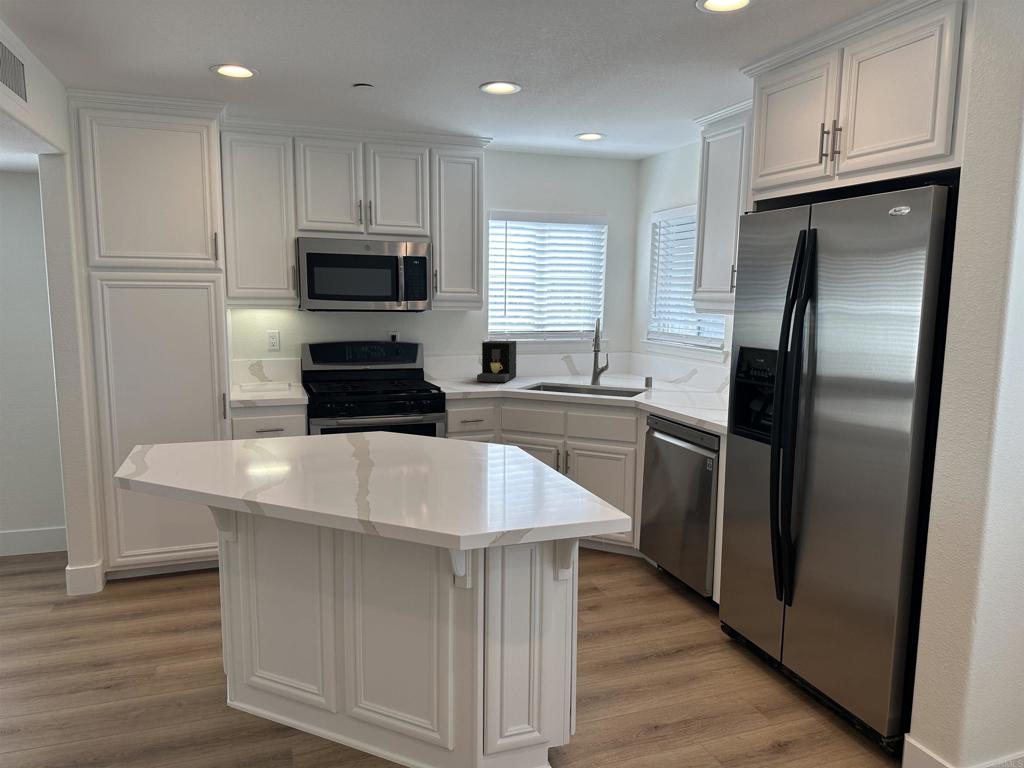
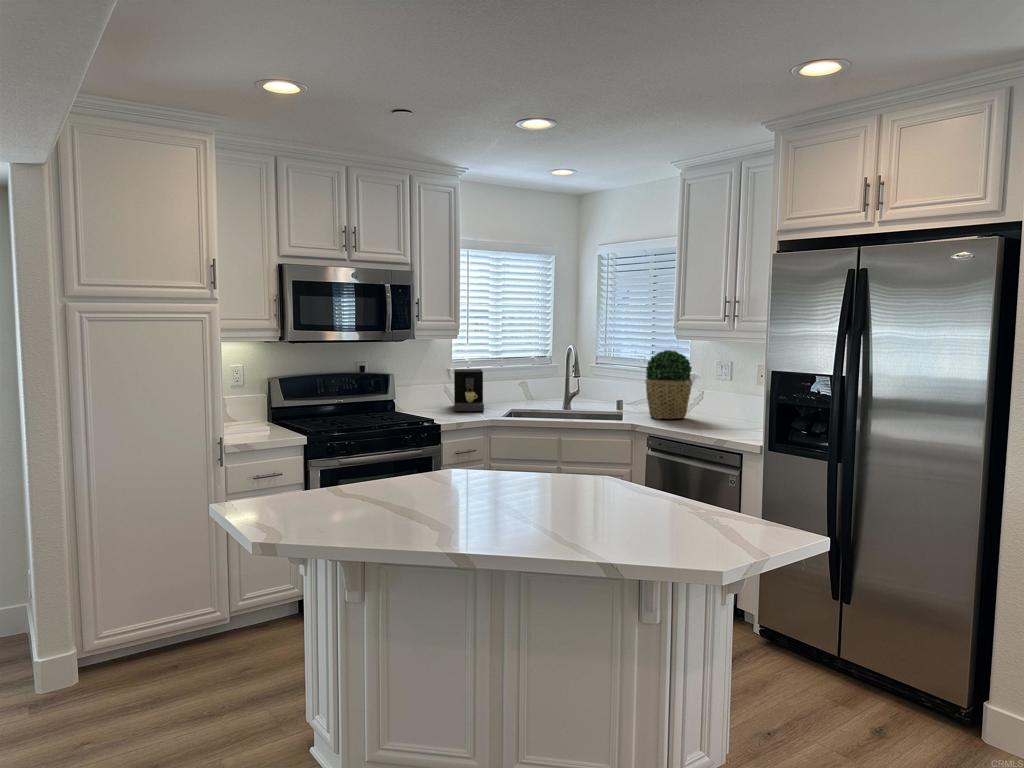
potted plant: none [660,324,711,397] -> present [645,350,692,419]

